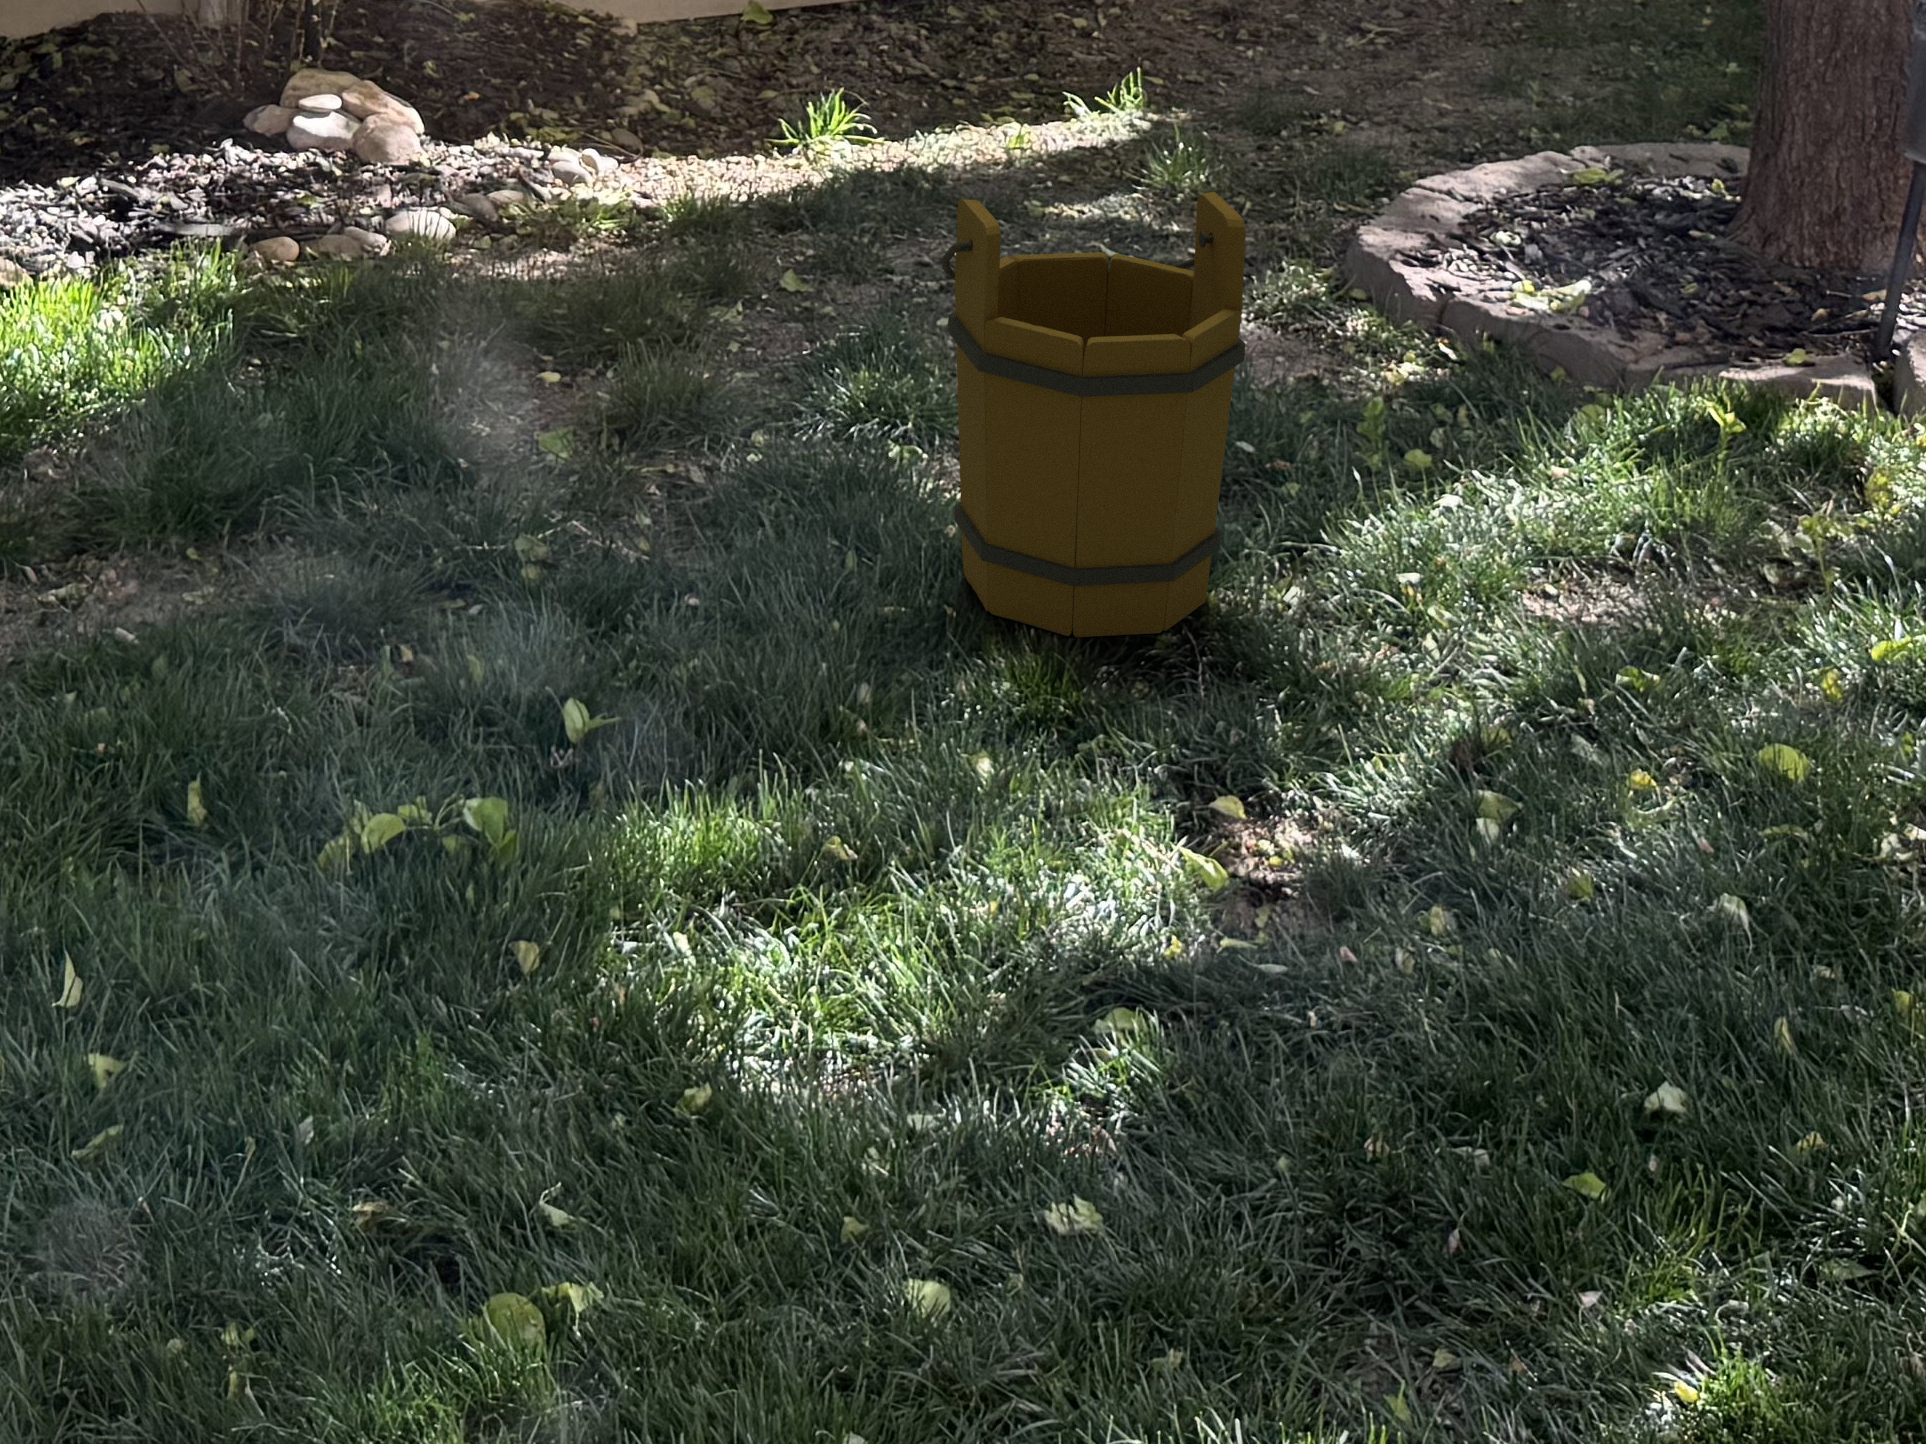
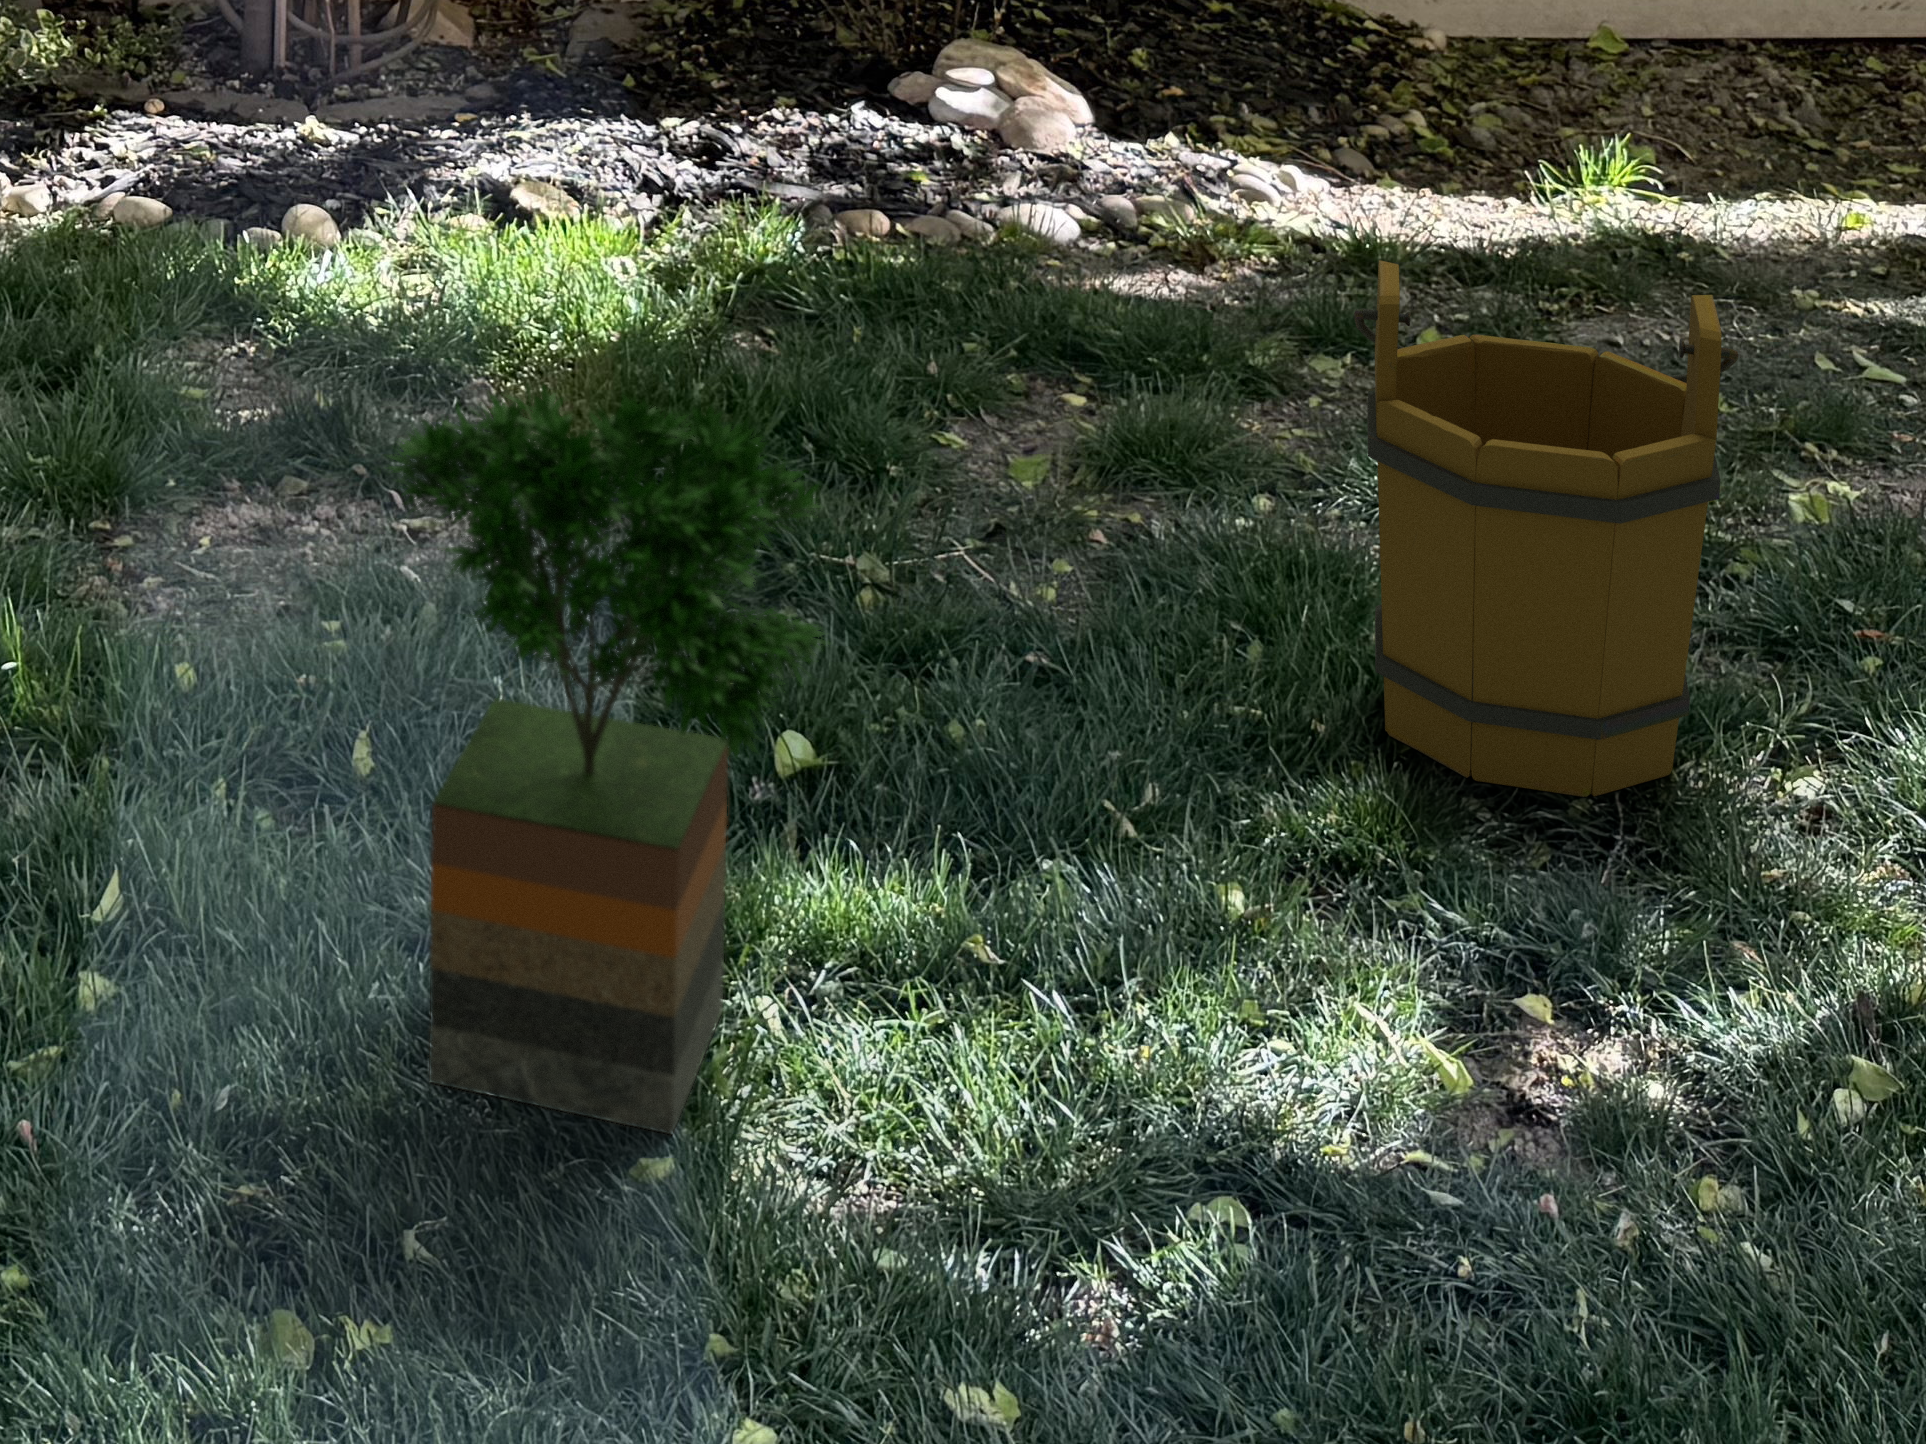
potted tree: none [345,392,793,1107] -> present [388,385,827,1134]

